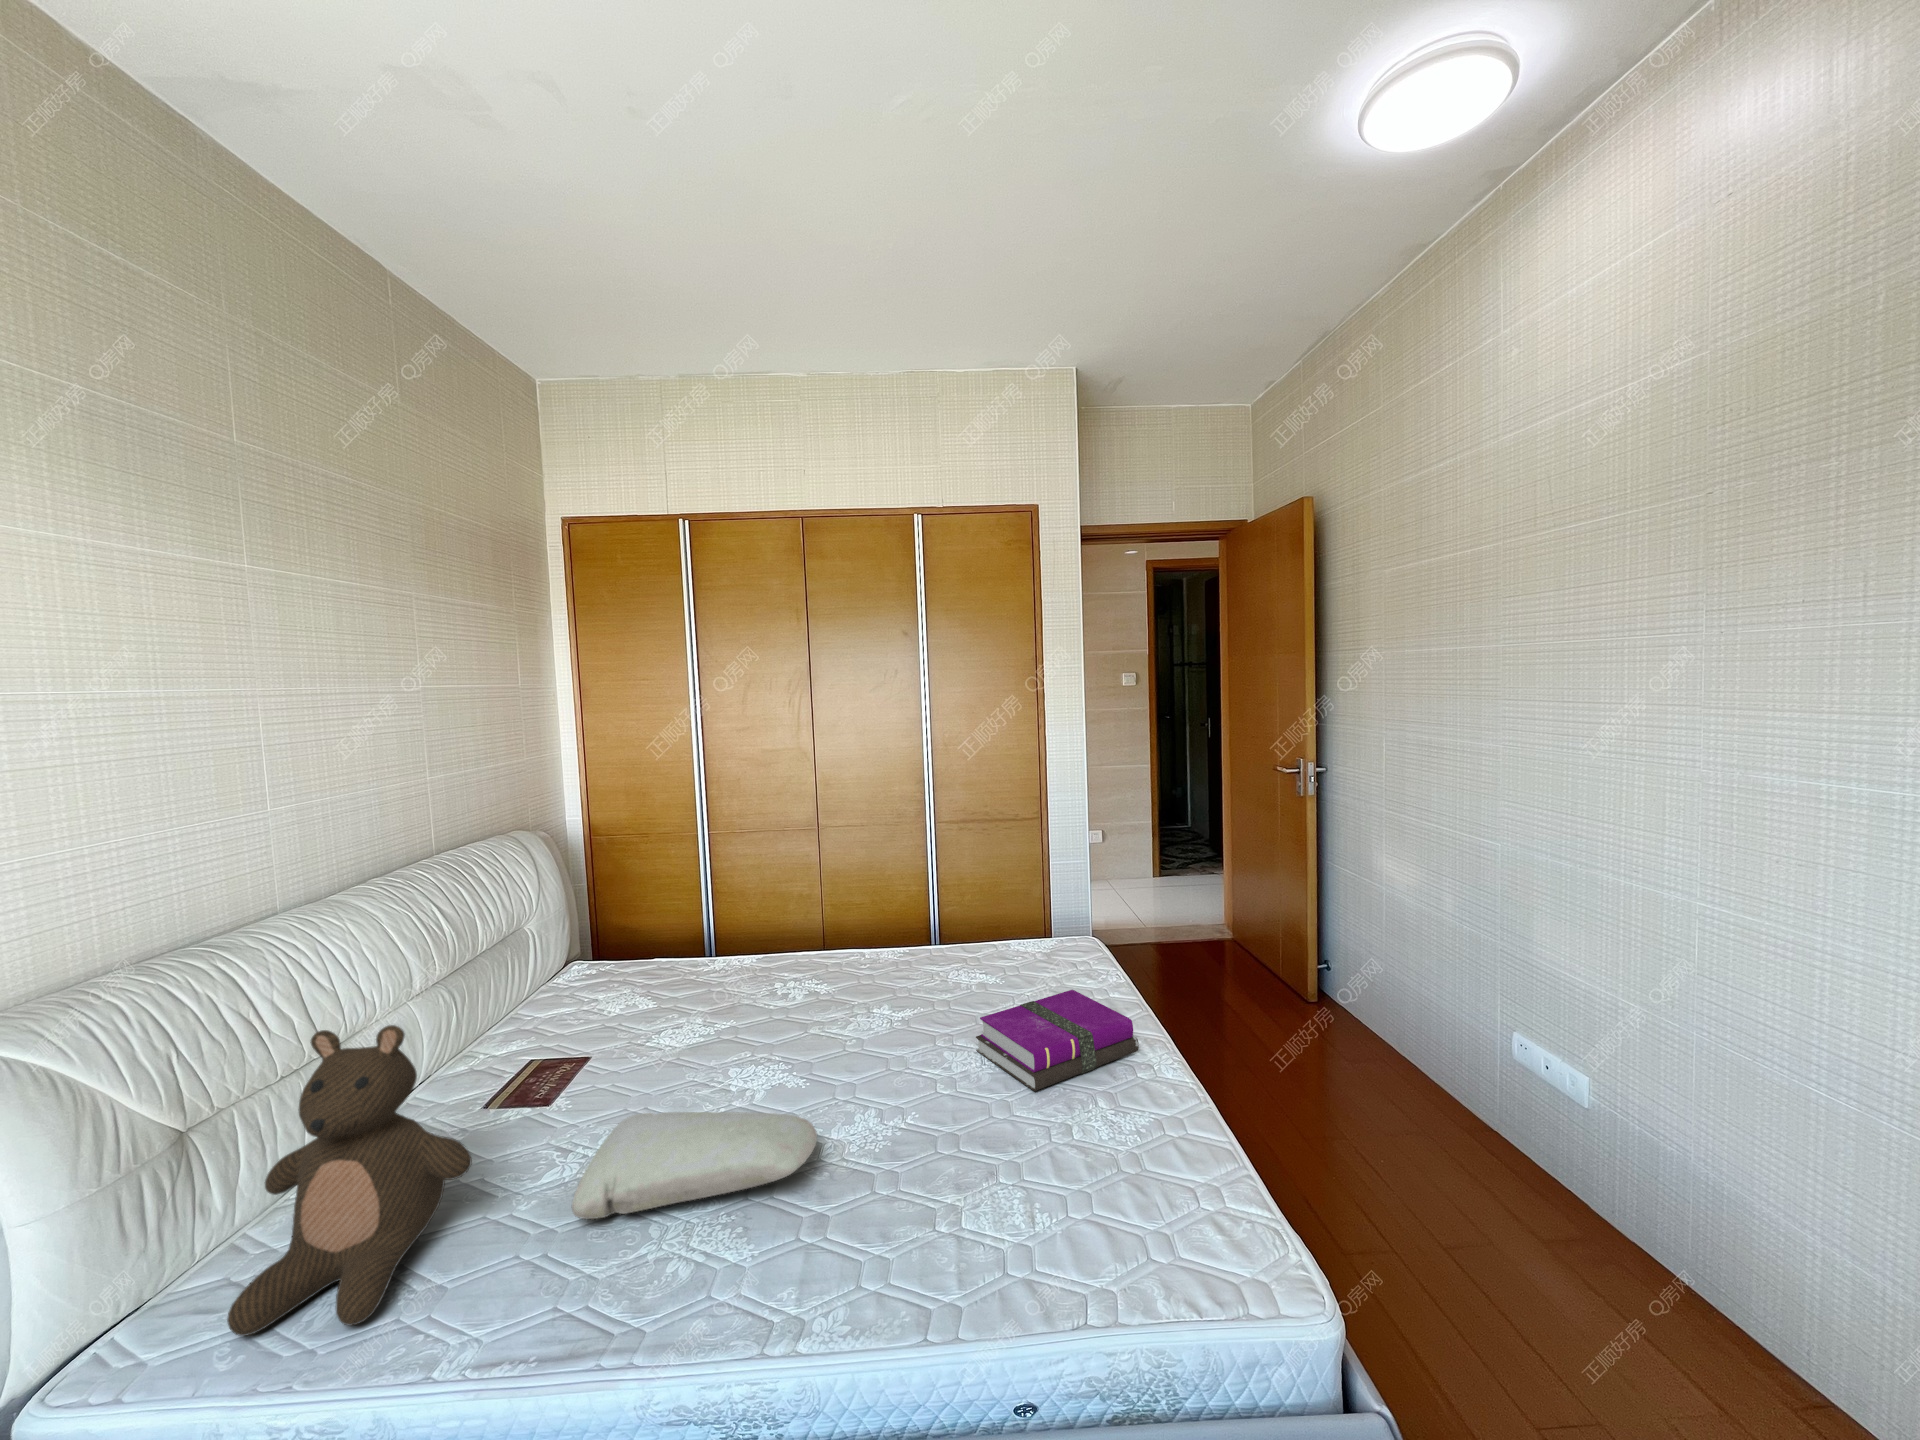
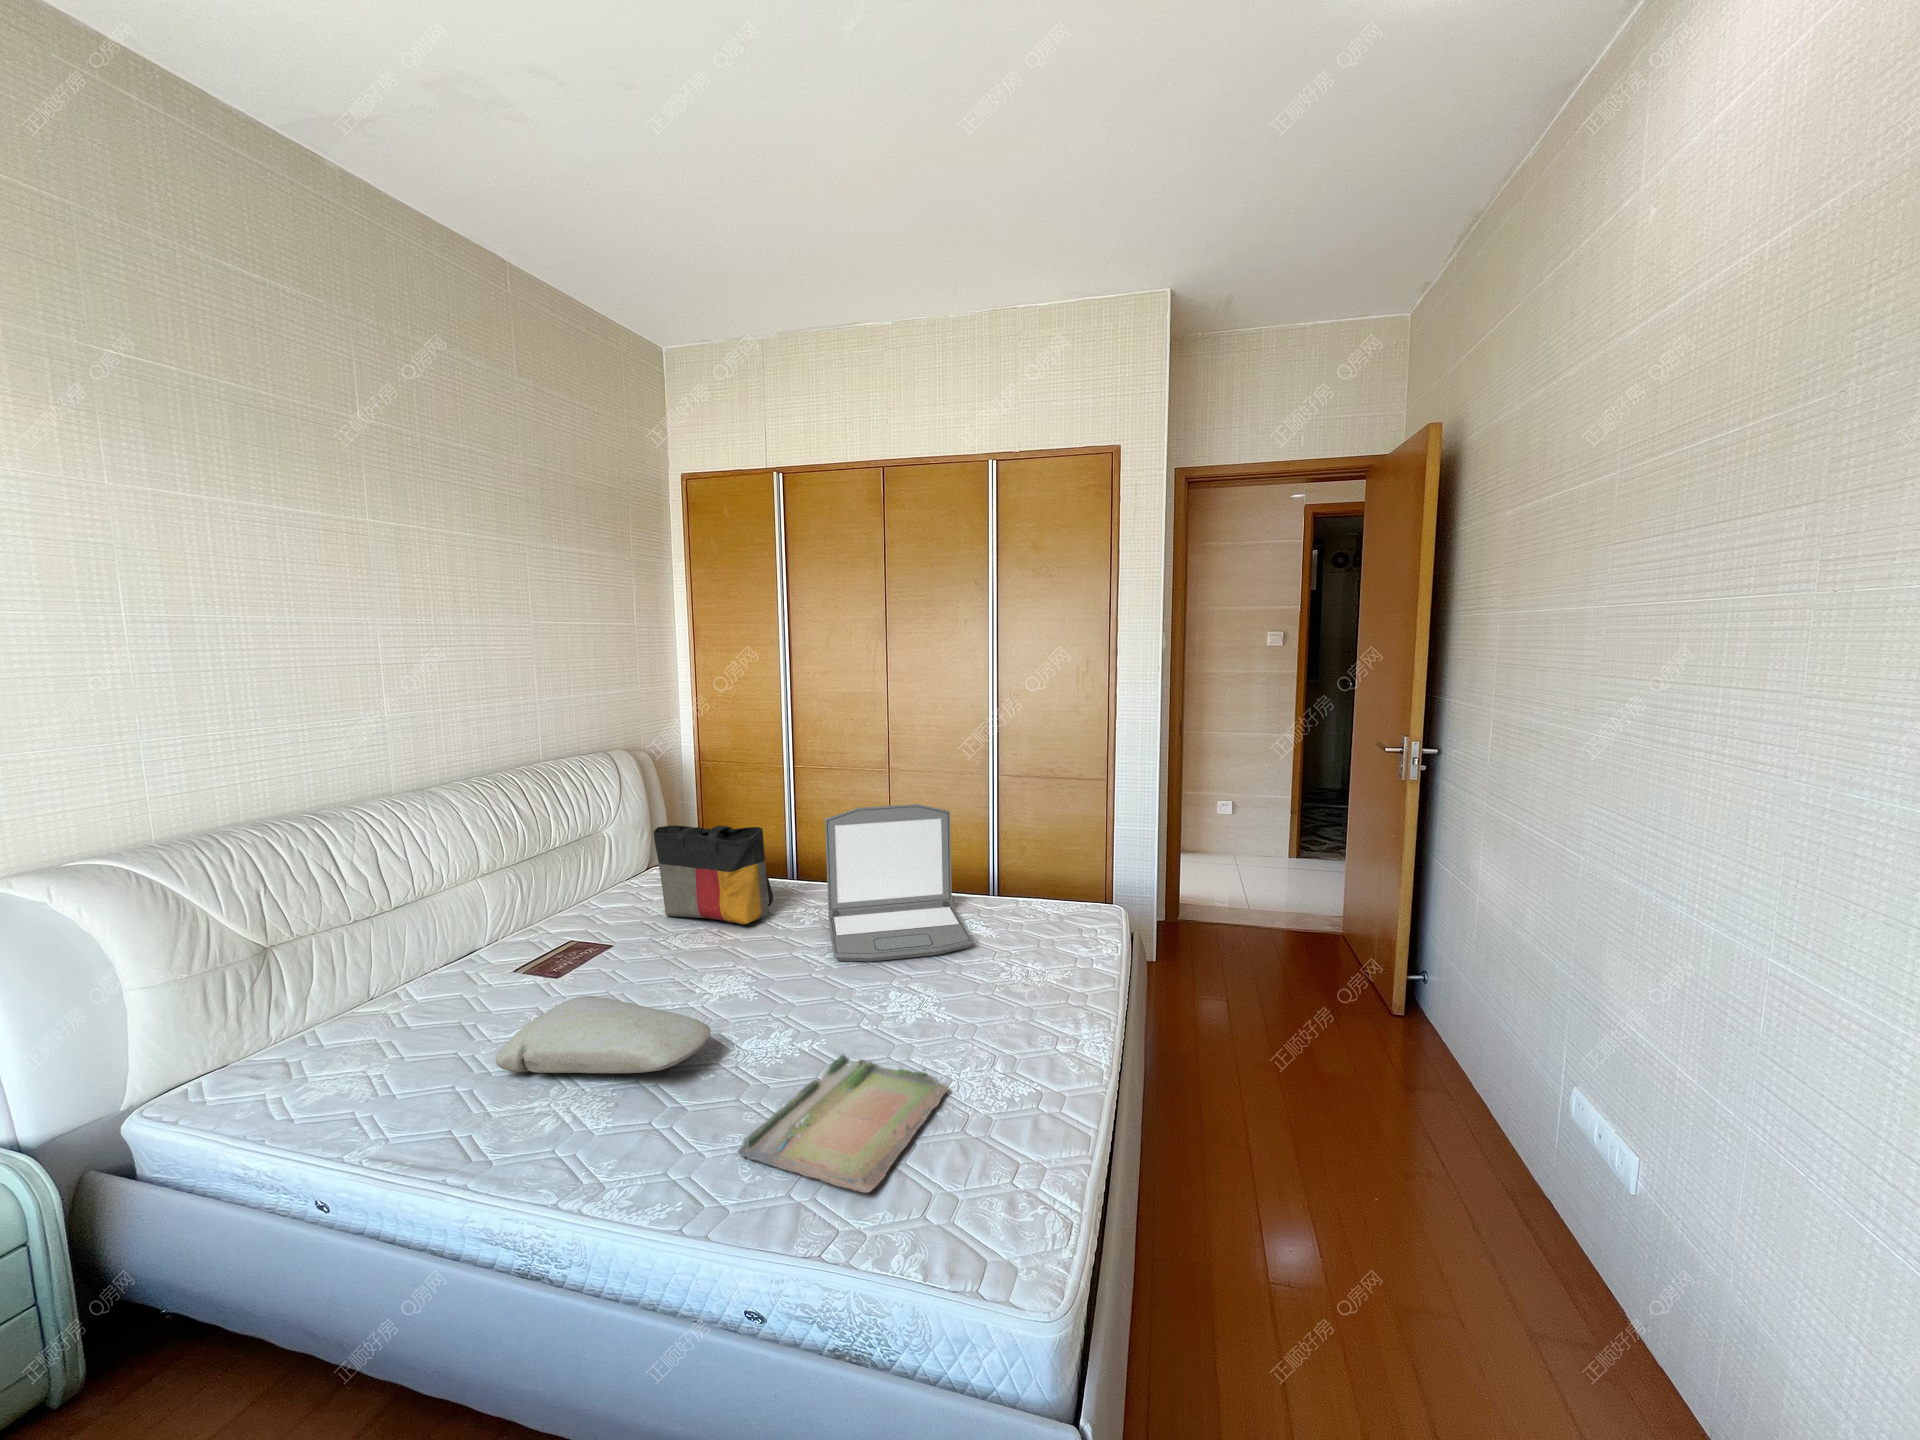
laptop: none [816,860,989,1031] -> present [825,804,973,961]
tote bag: none [614,902,753,1015] -> present [654,826,773,925]
notebook: present [976,990,1139,1091] -> none [922,952,1076,1043]
stuffed bear: present [227,1025,472,1336] -> none [248,886,432,1109]
tray: none [925,1114,1093,1250] -> present [738,1055,949,1193]

